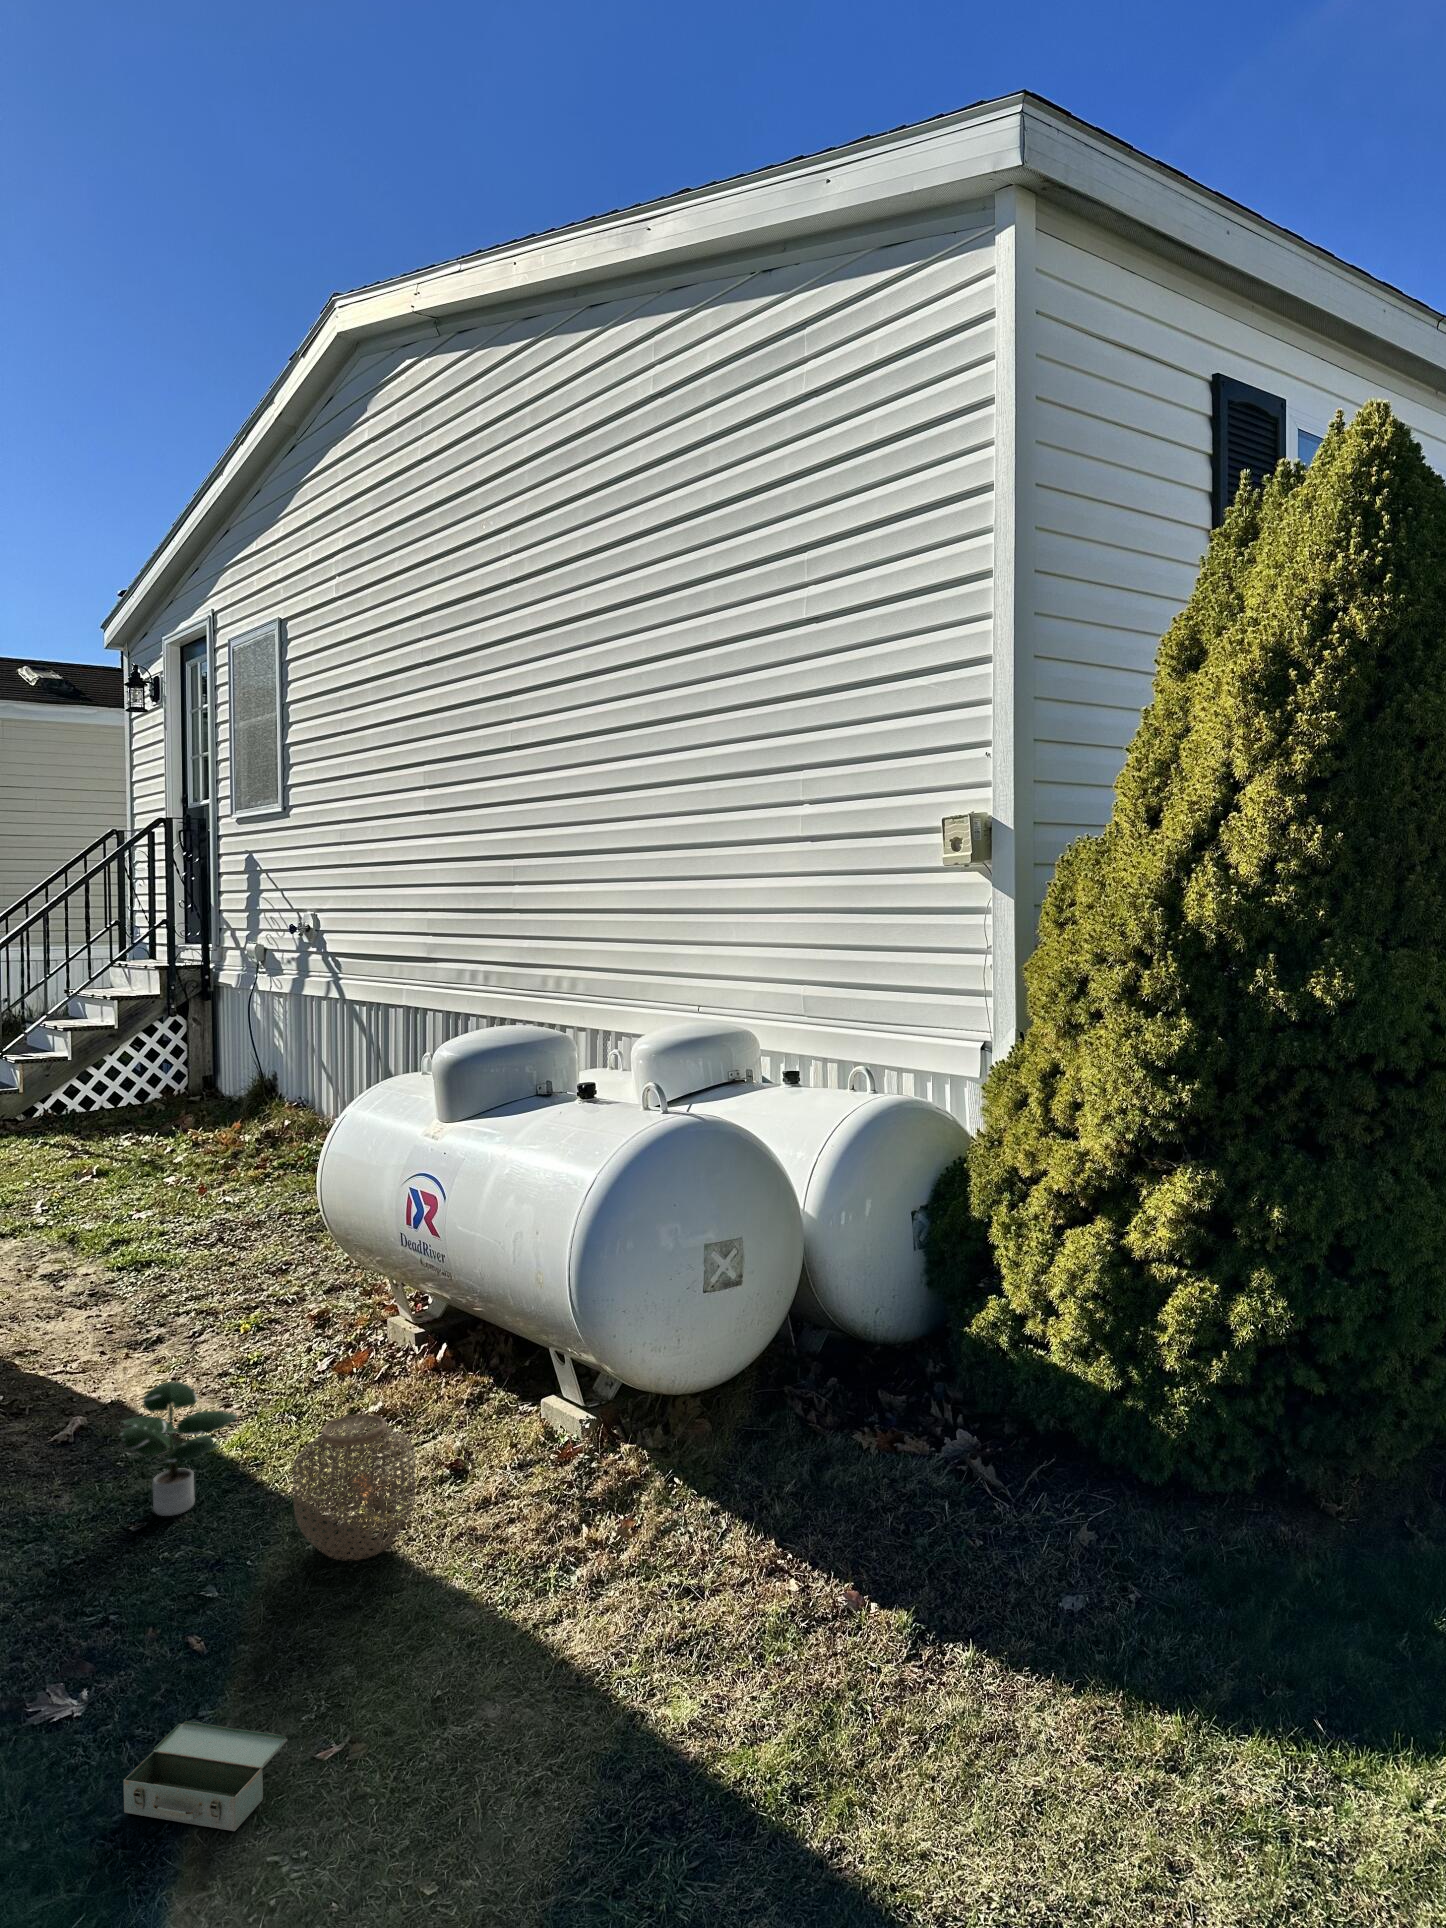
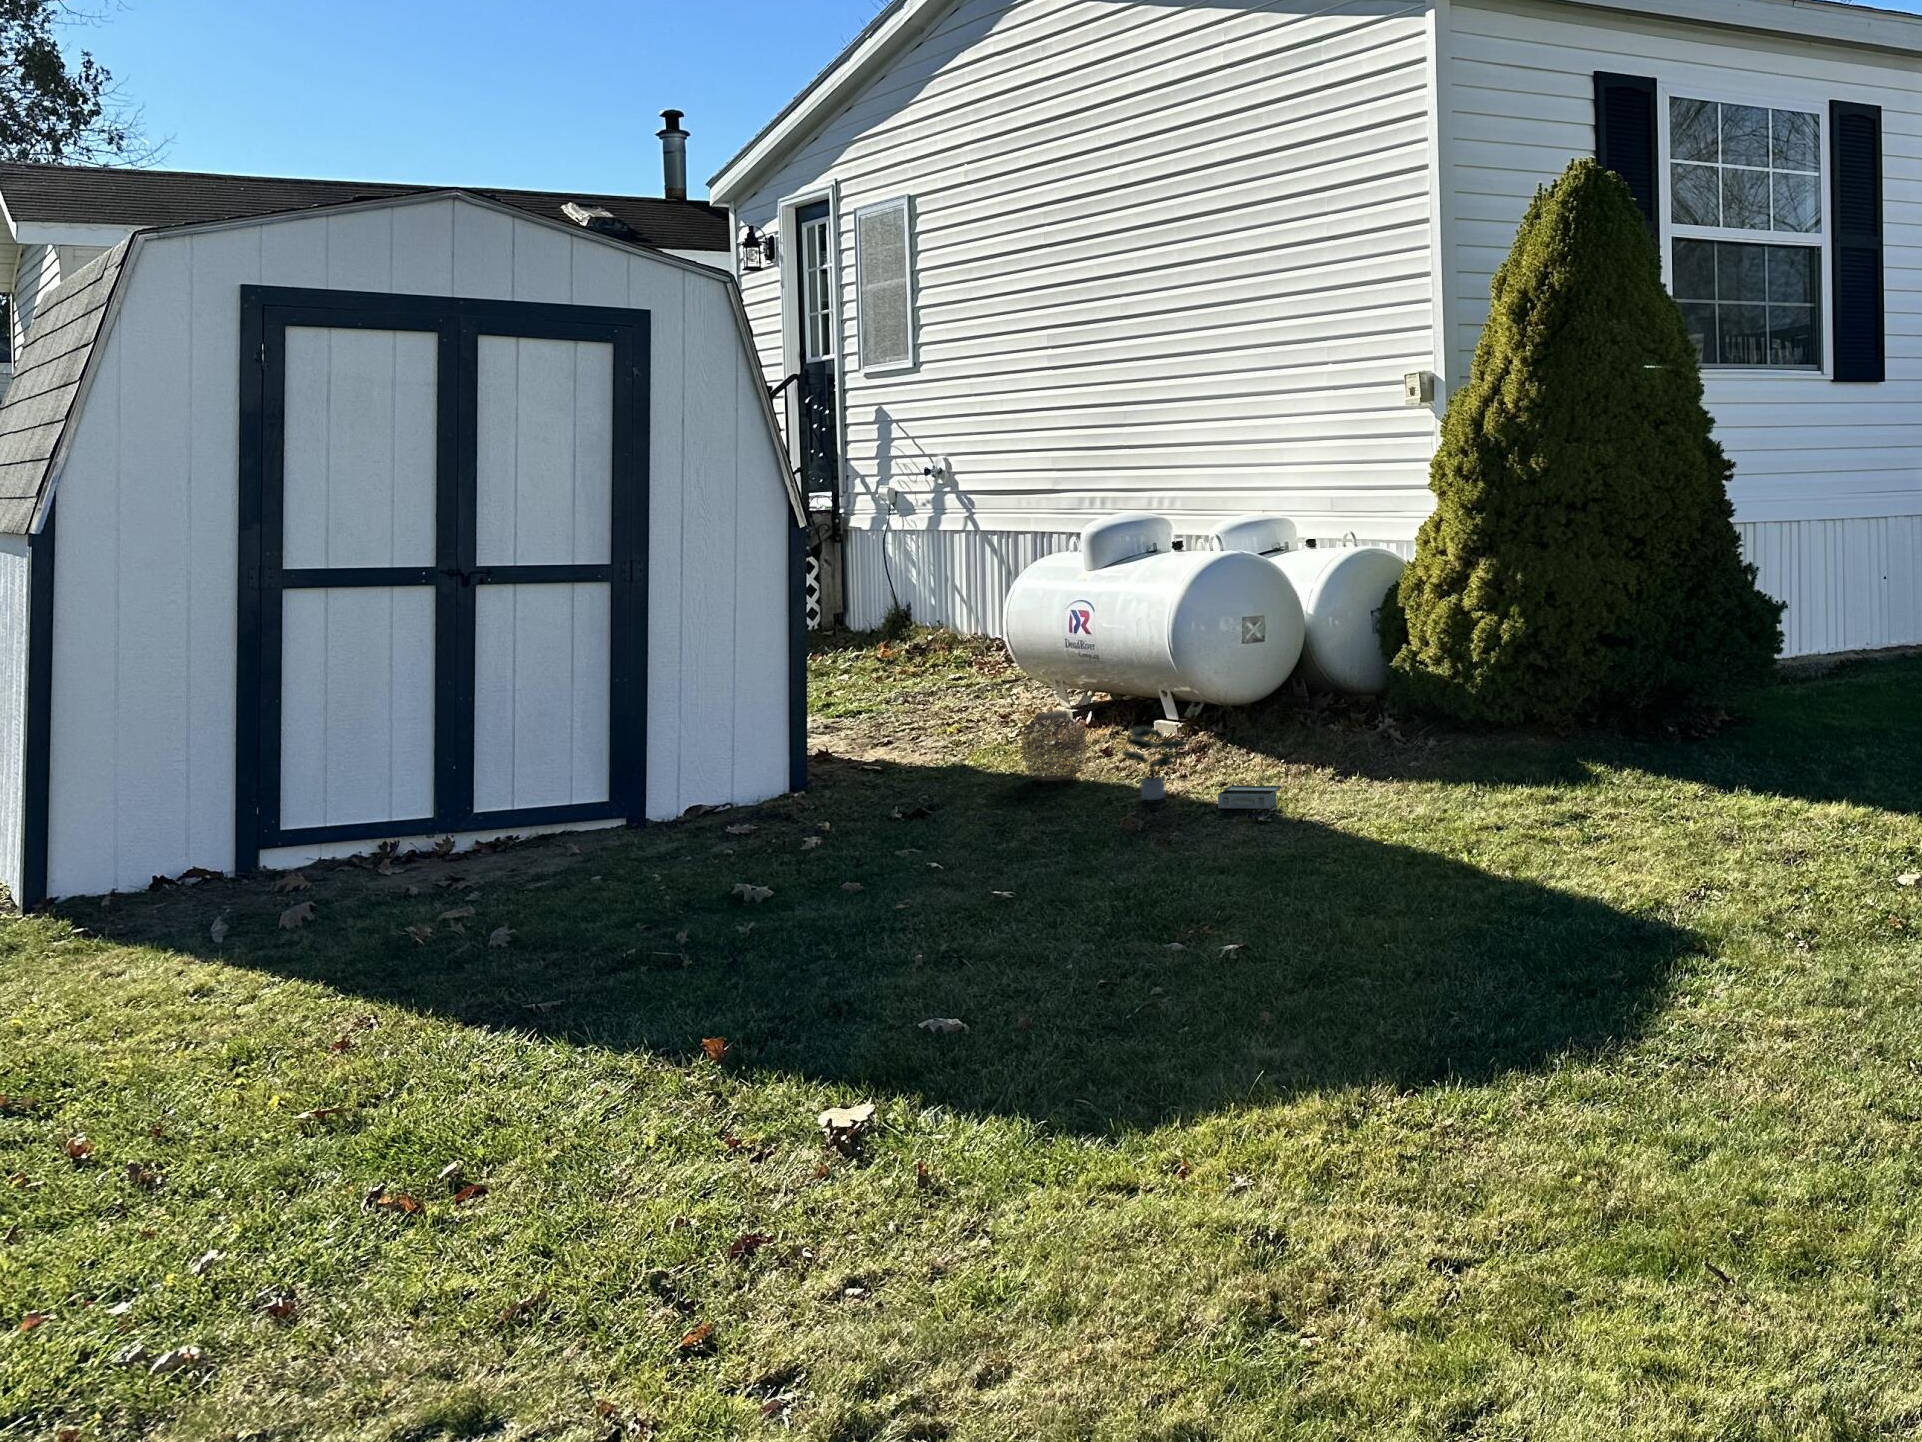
potted plant: present [120,1382,237,1516] -> present [1121,727,1187,800]
toolbox: present [123,1721,287,1831] -> present [1218,786,1282,809]

